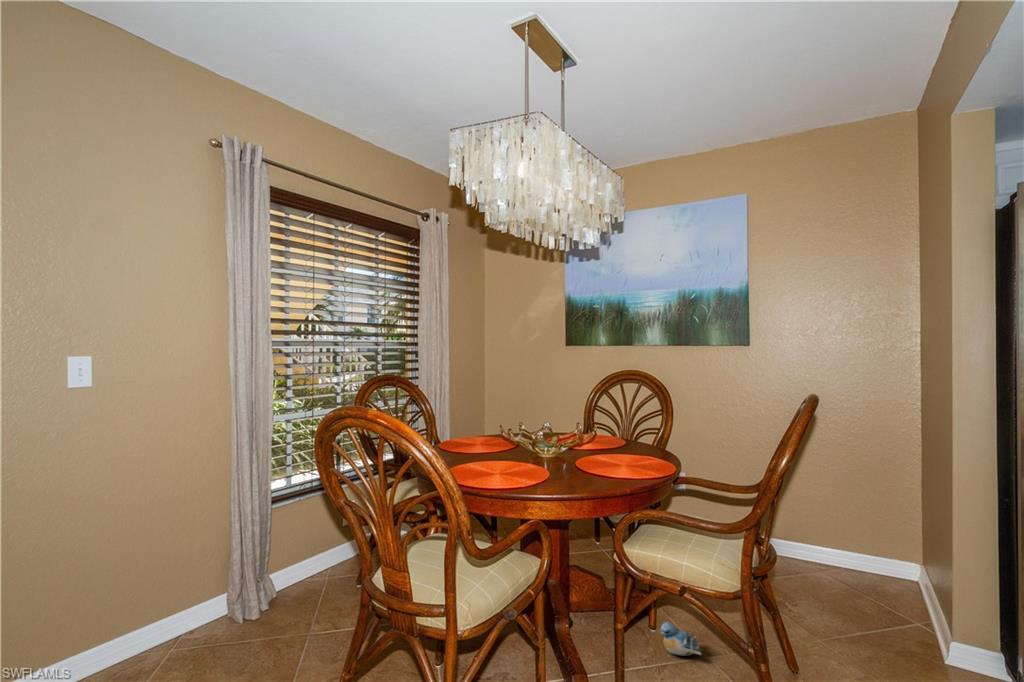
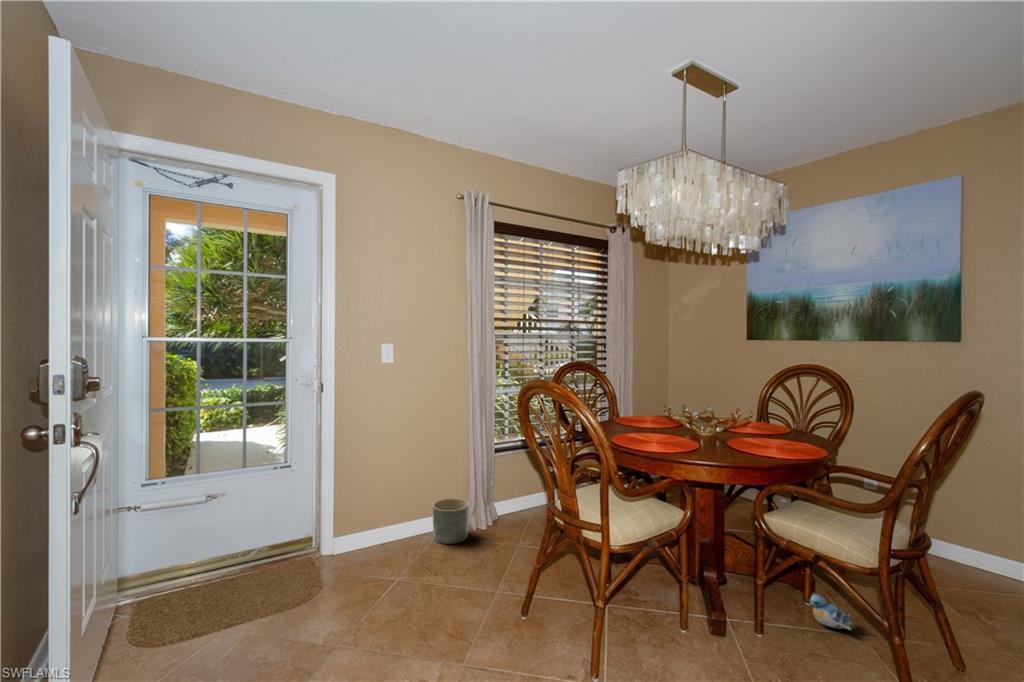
planter: none [169,583,232,660] -> present [433,498,469,544]

